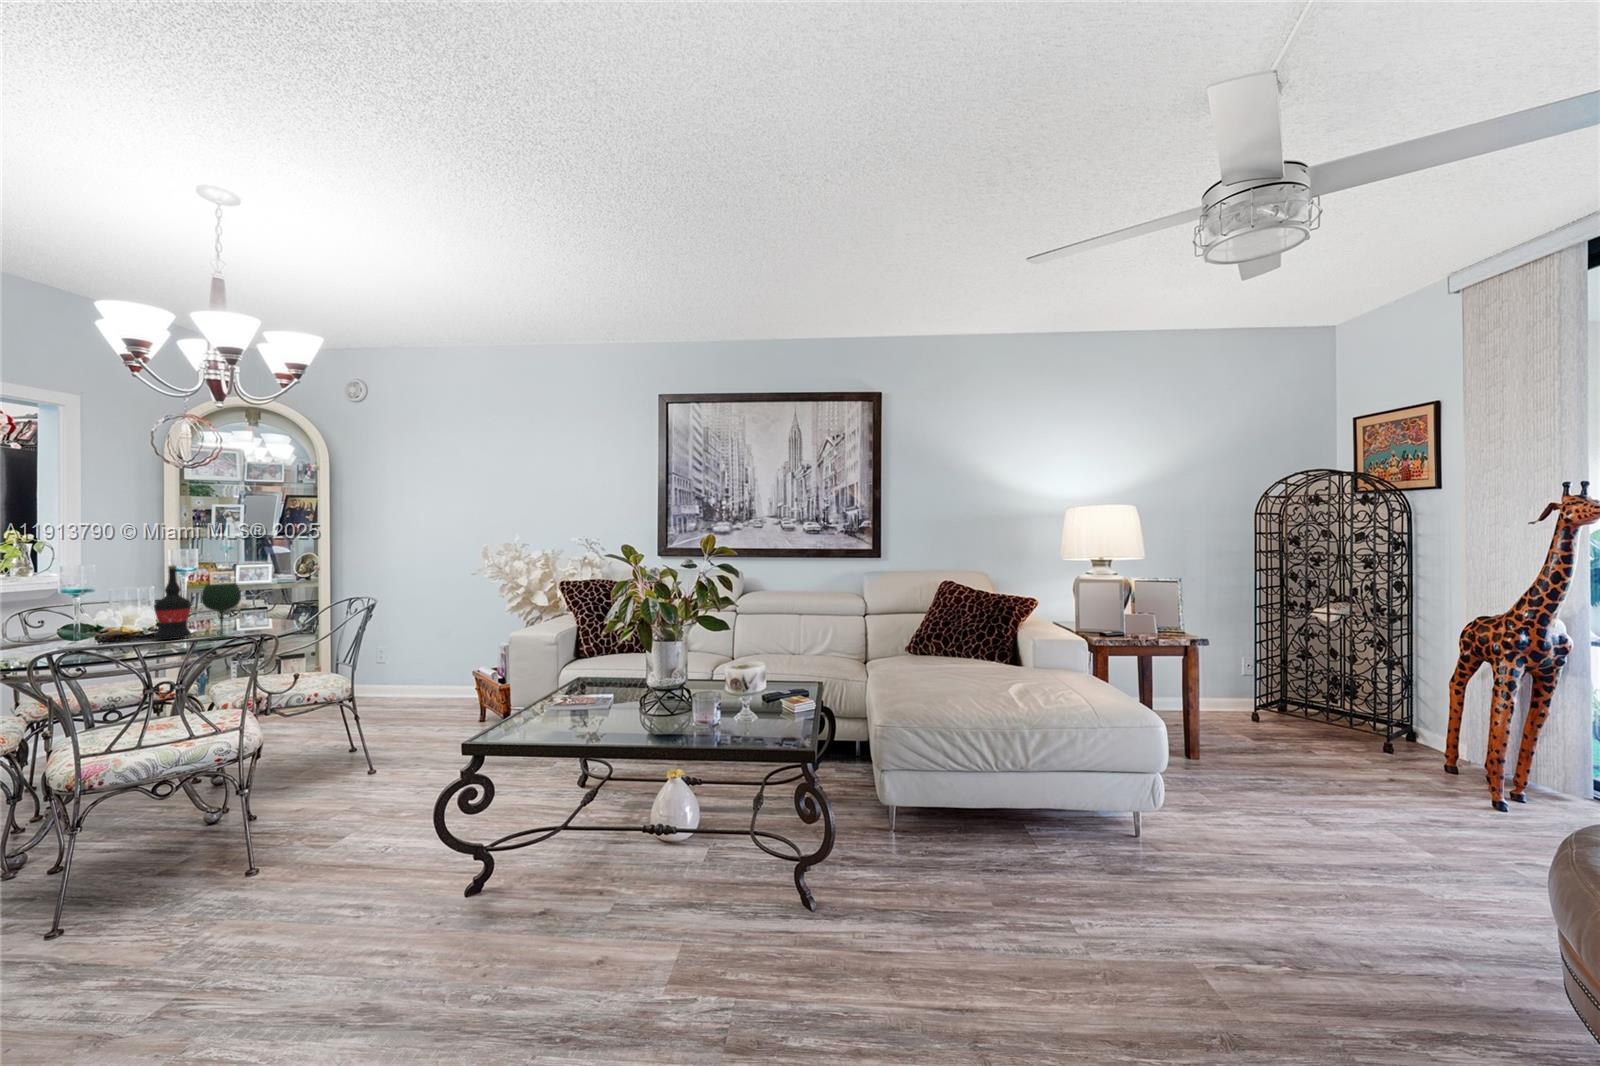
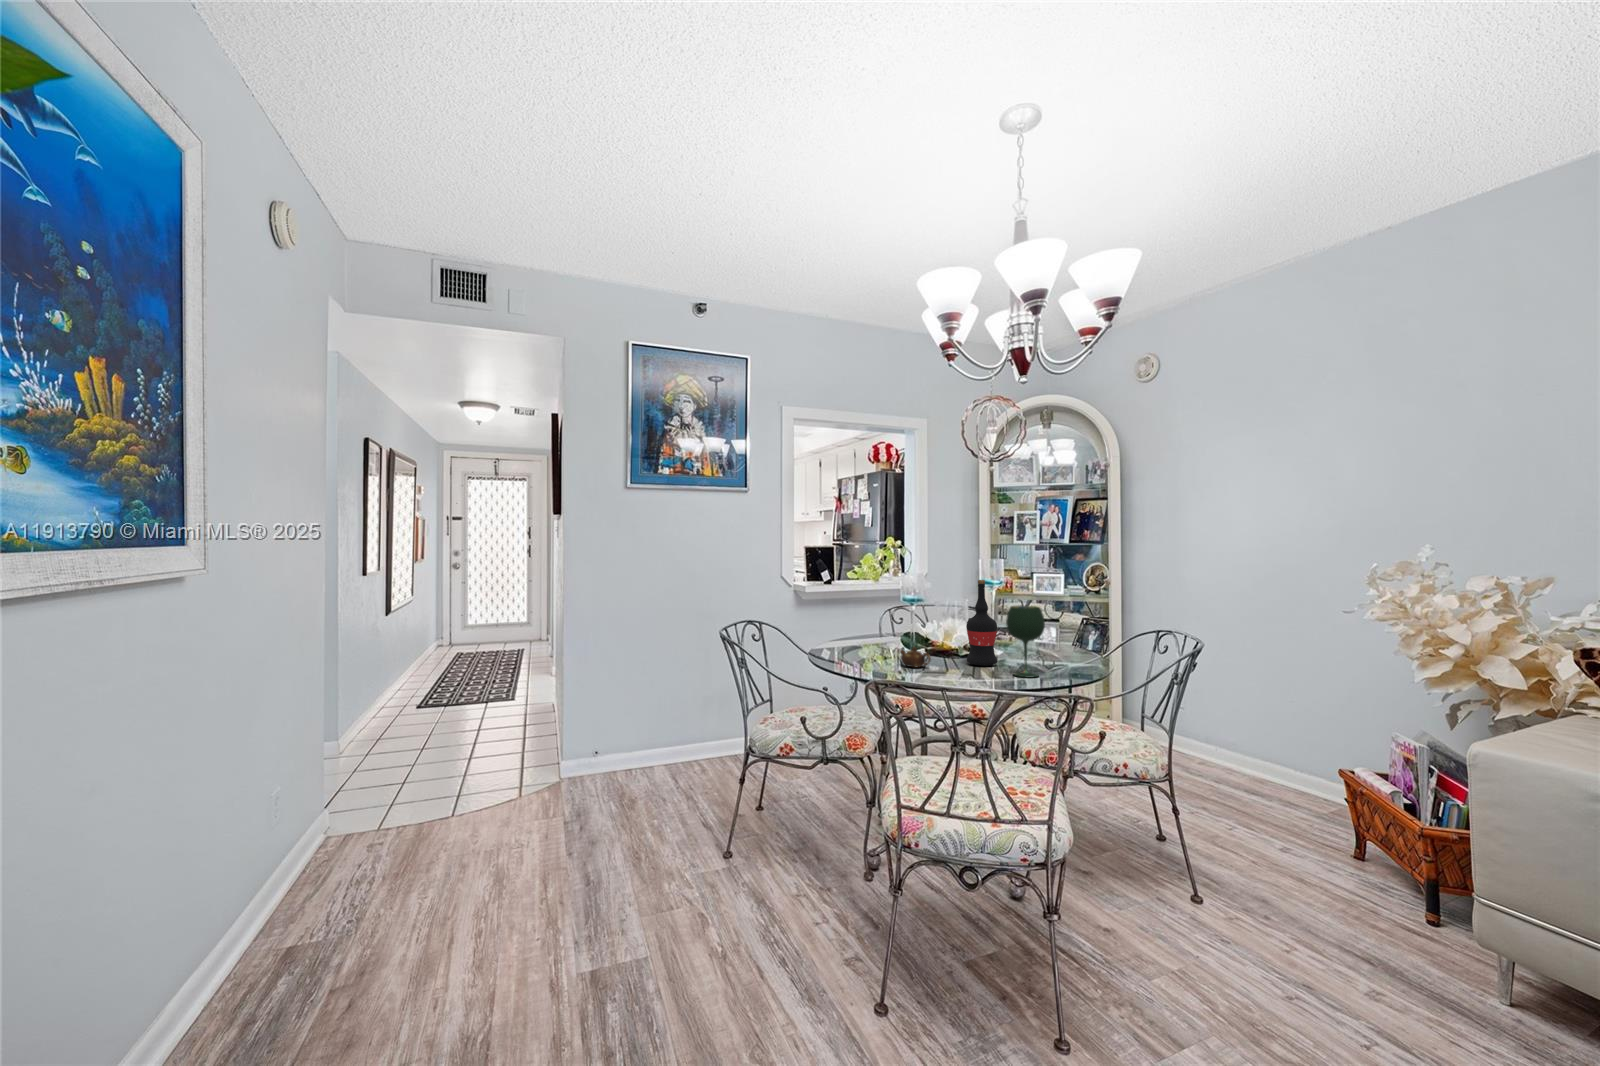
teapot: none [64,631,109,650] -> present [900,647,931,668]

